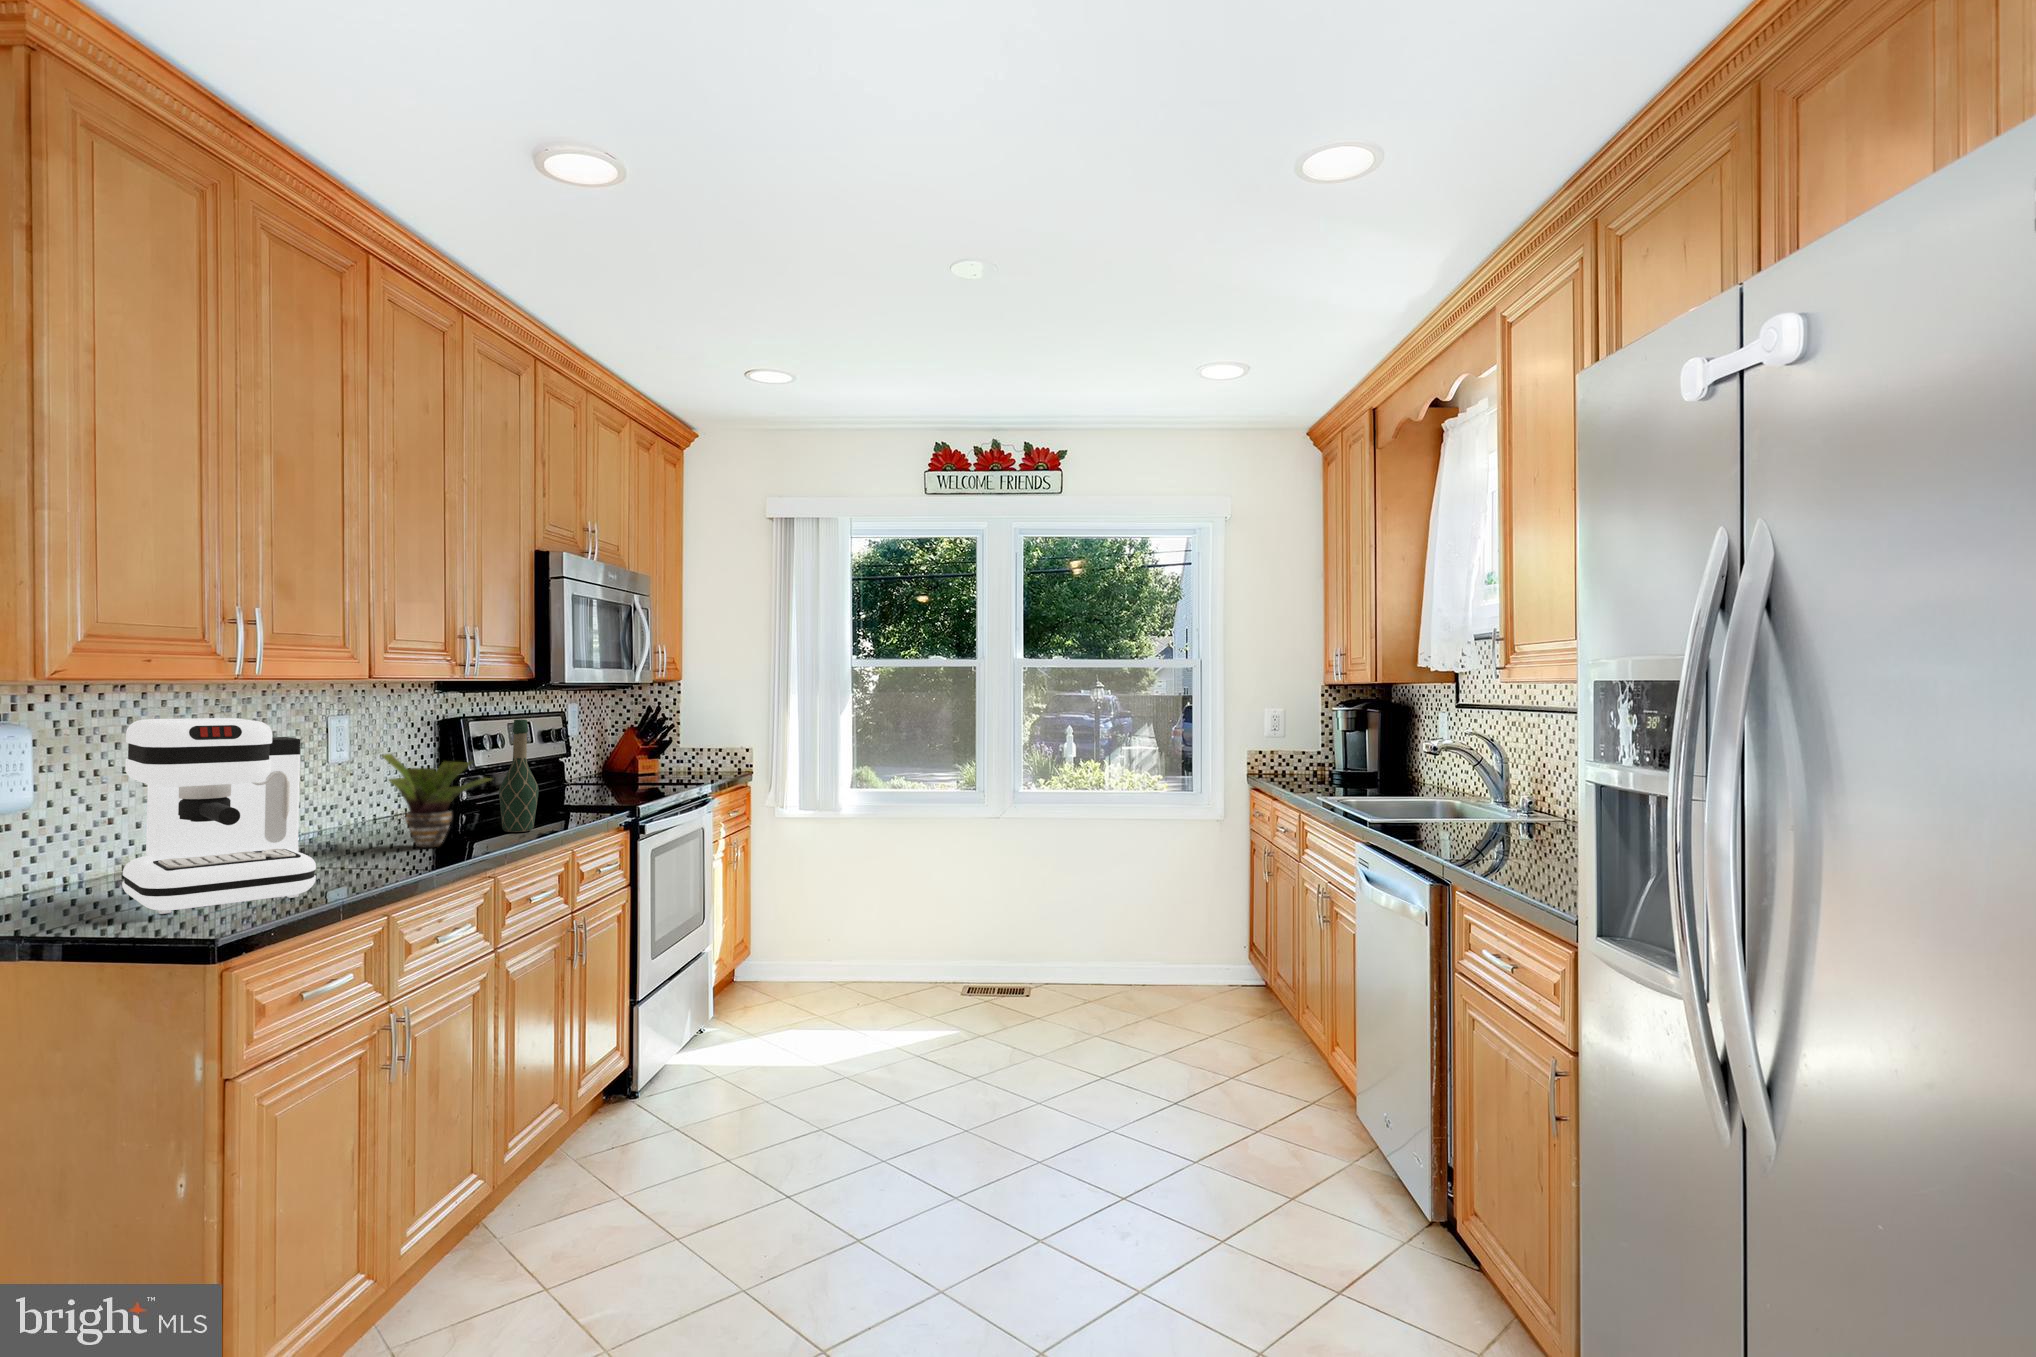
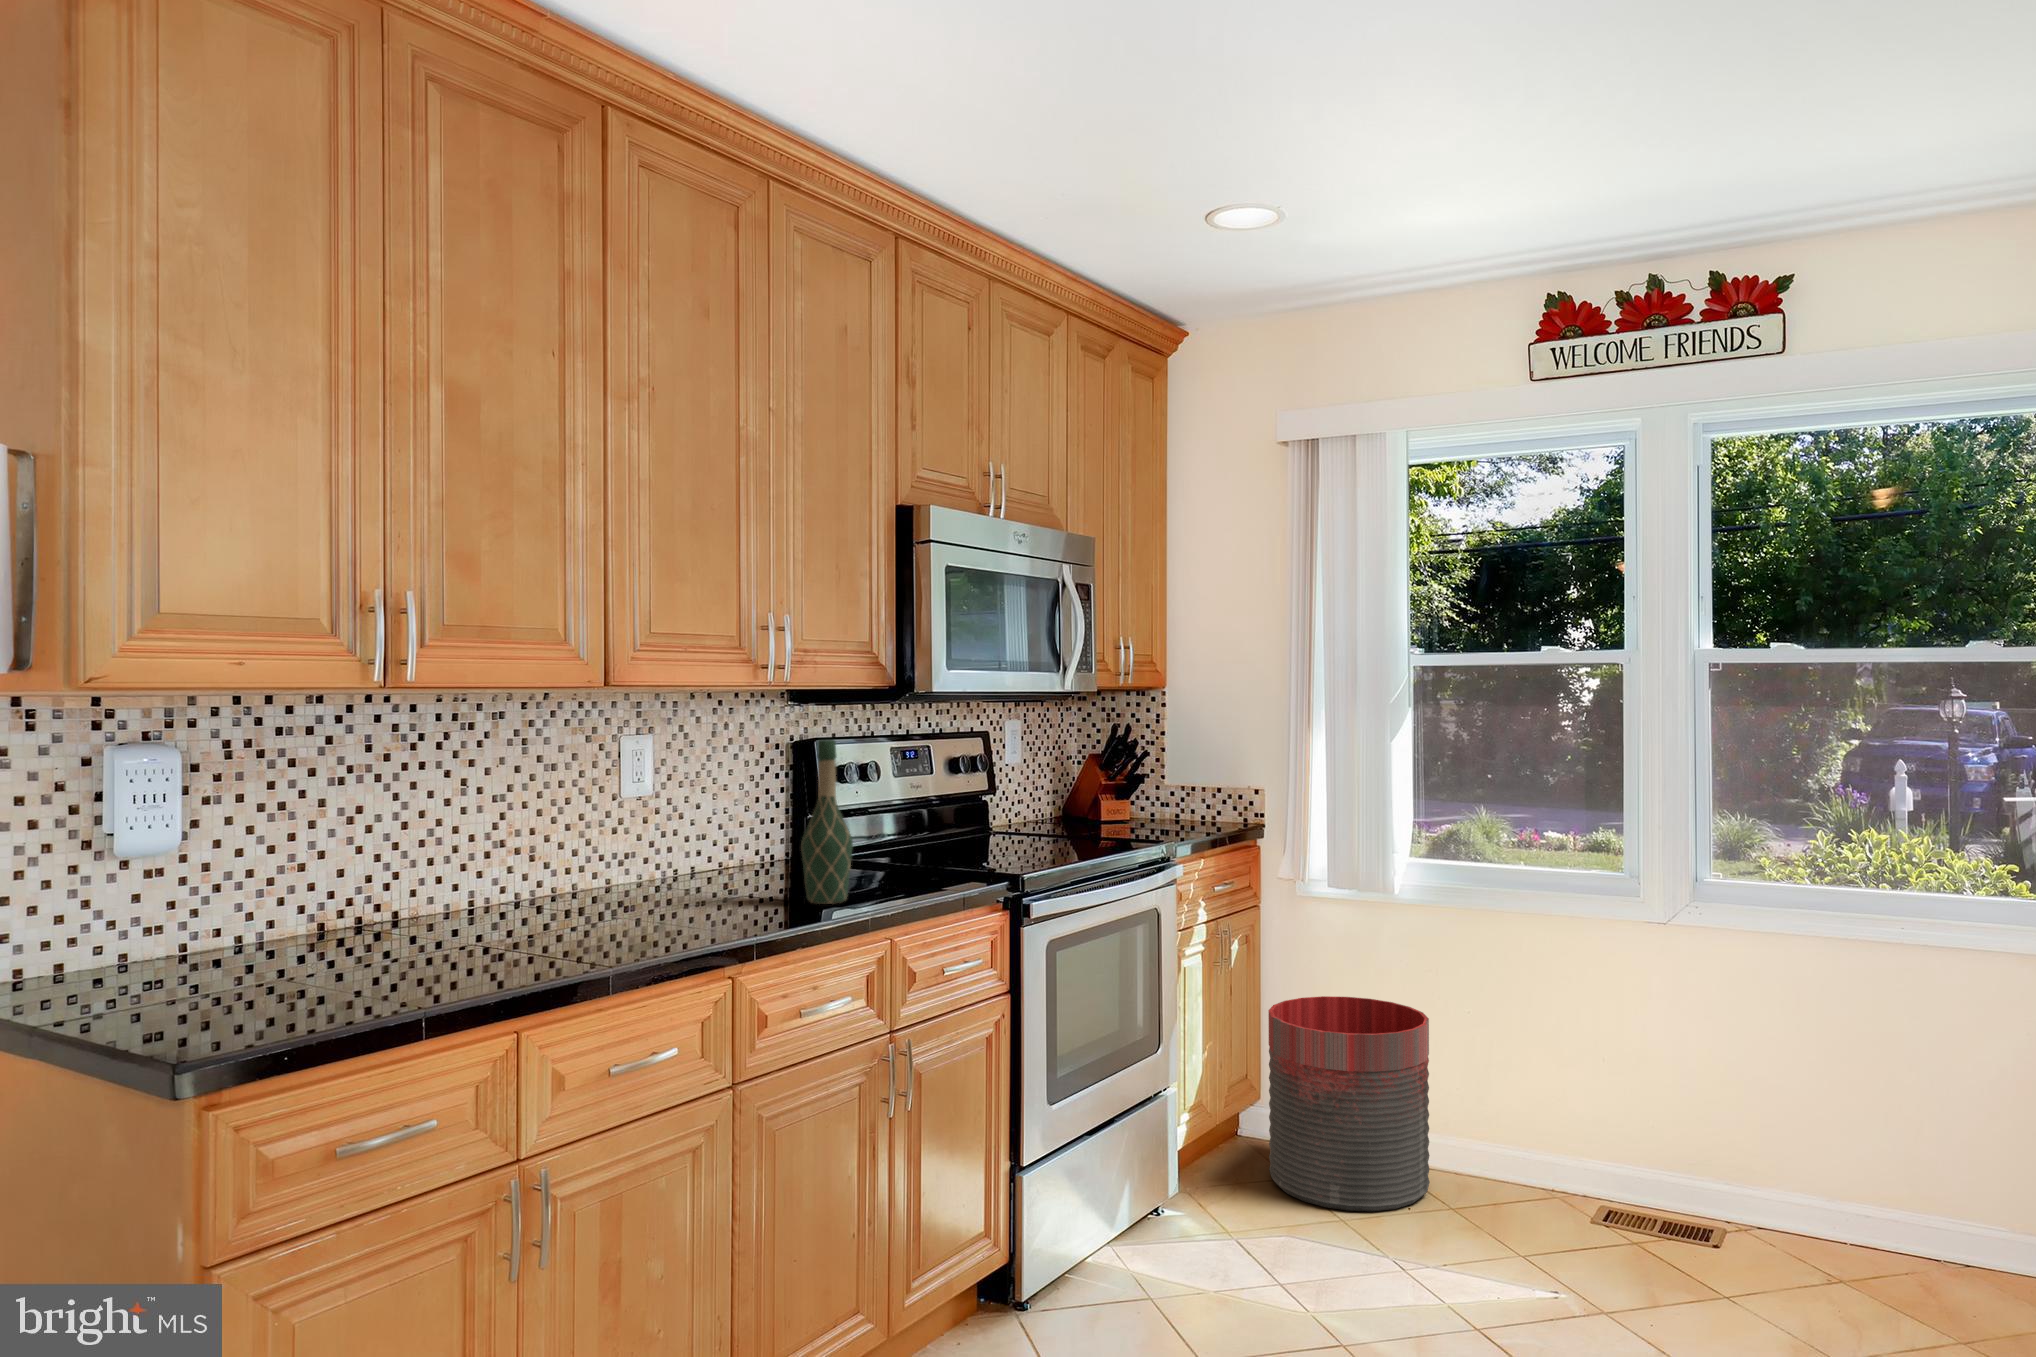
coffee maker: present [122,718,316,914] -> none [203,736,441,1003]
potted plant: present [381,754,491,848] -> none [624,786,769,922]
trash can: none [758,882,860,1013] -> present [1268,996,1430,1211]

